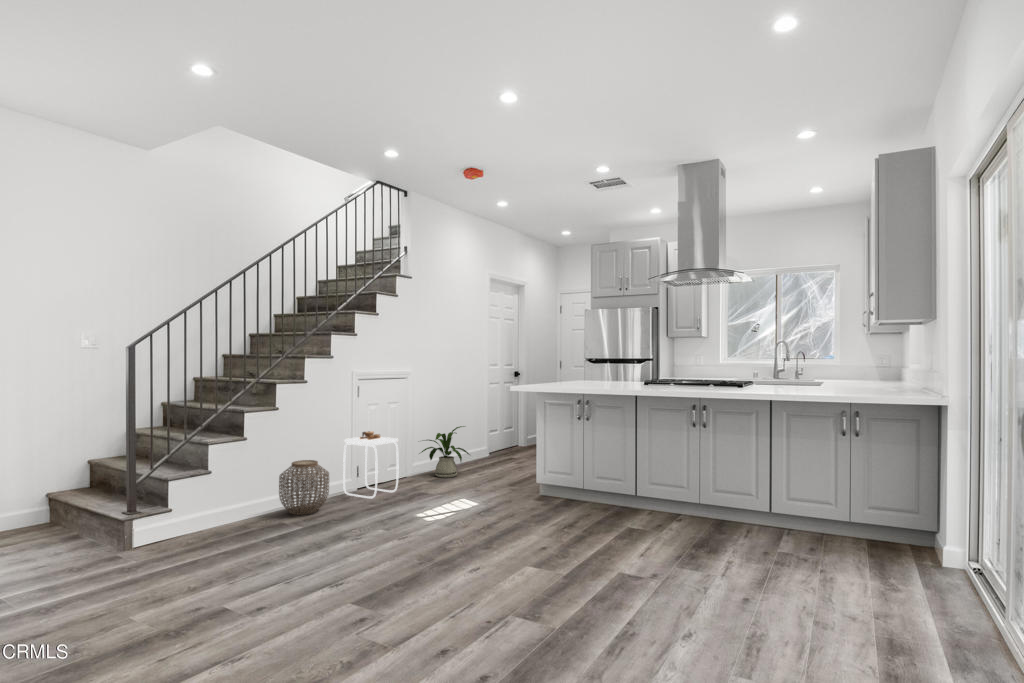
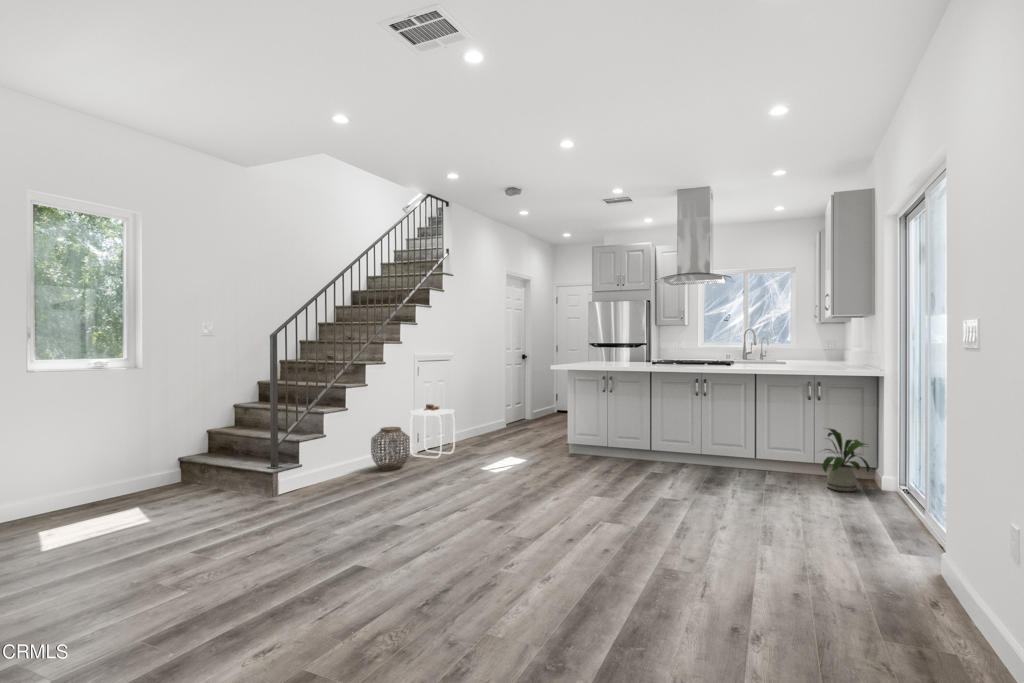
house plant: present [421,426,470,478] -> present [823,428,870,492]

